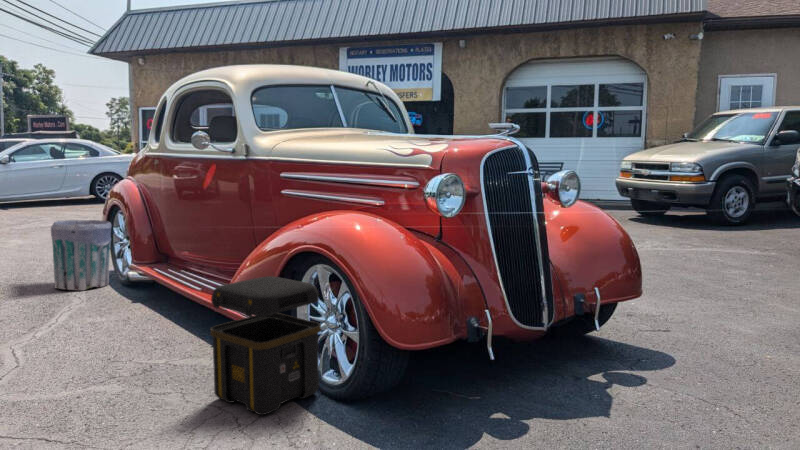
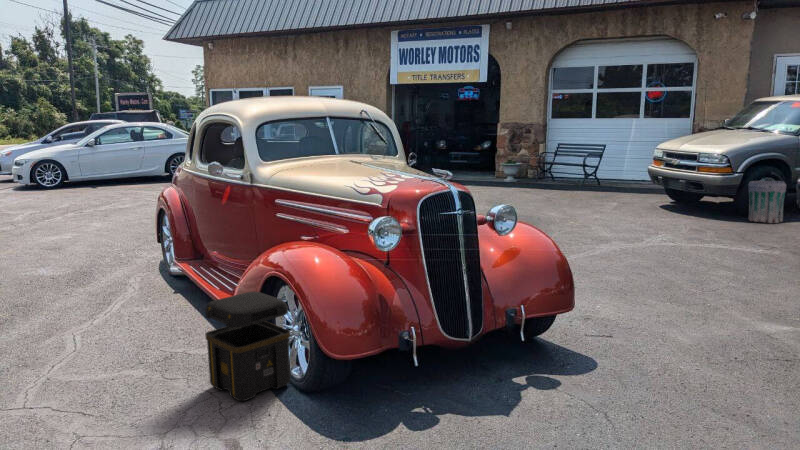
trash can: present [51,220,111,290] -> present [749,181,786,223]

